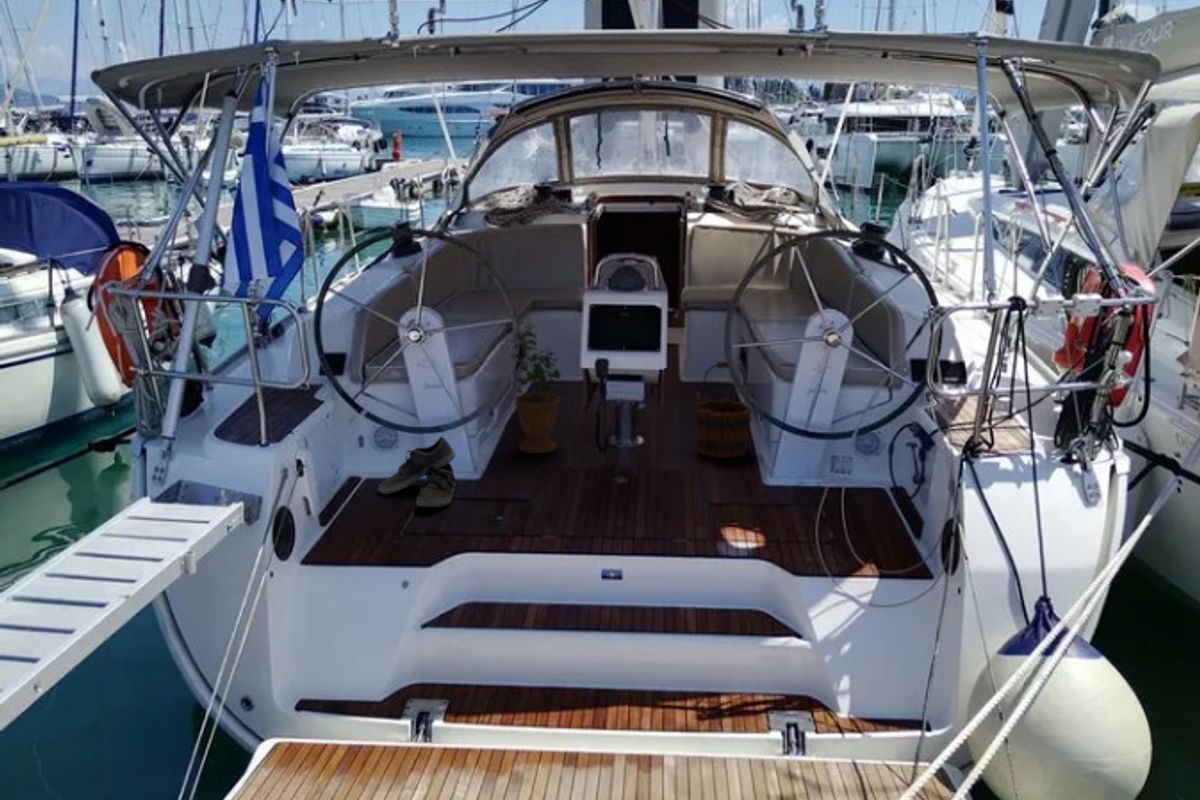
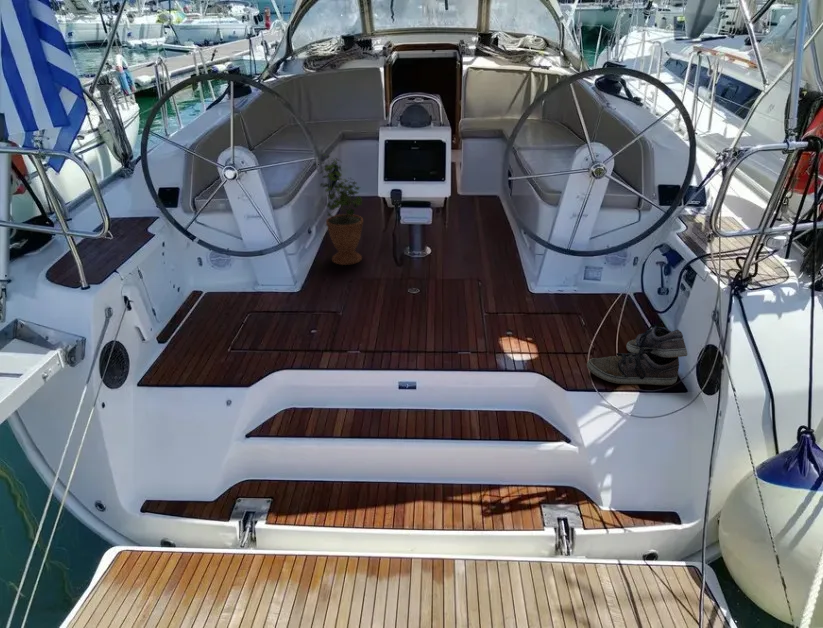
wooden bucket: present [693,362,755,458] -> none [471,187,522,267]
shoe: present [379,437,458,507] -> present [587,324,687,385]

